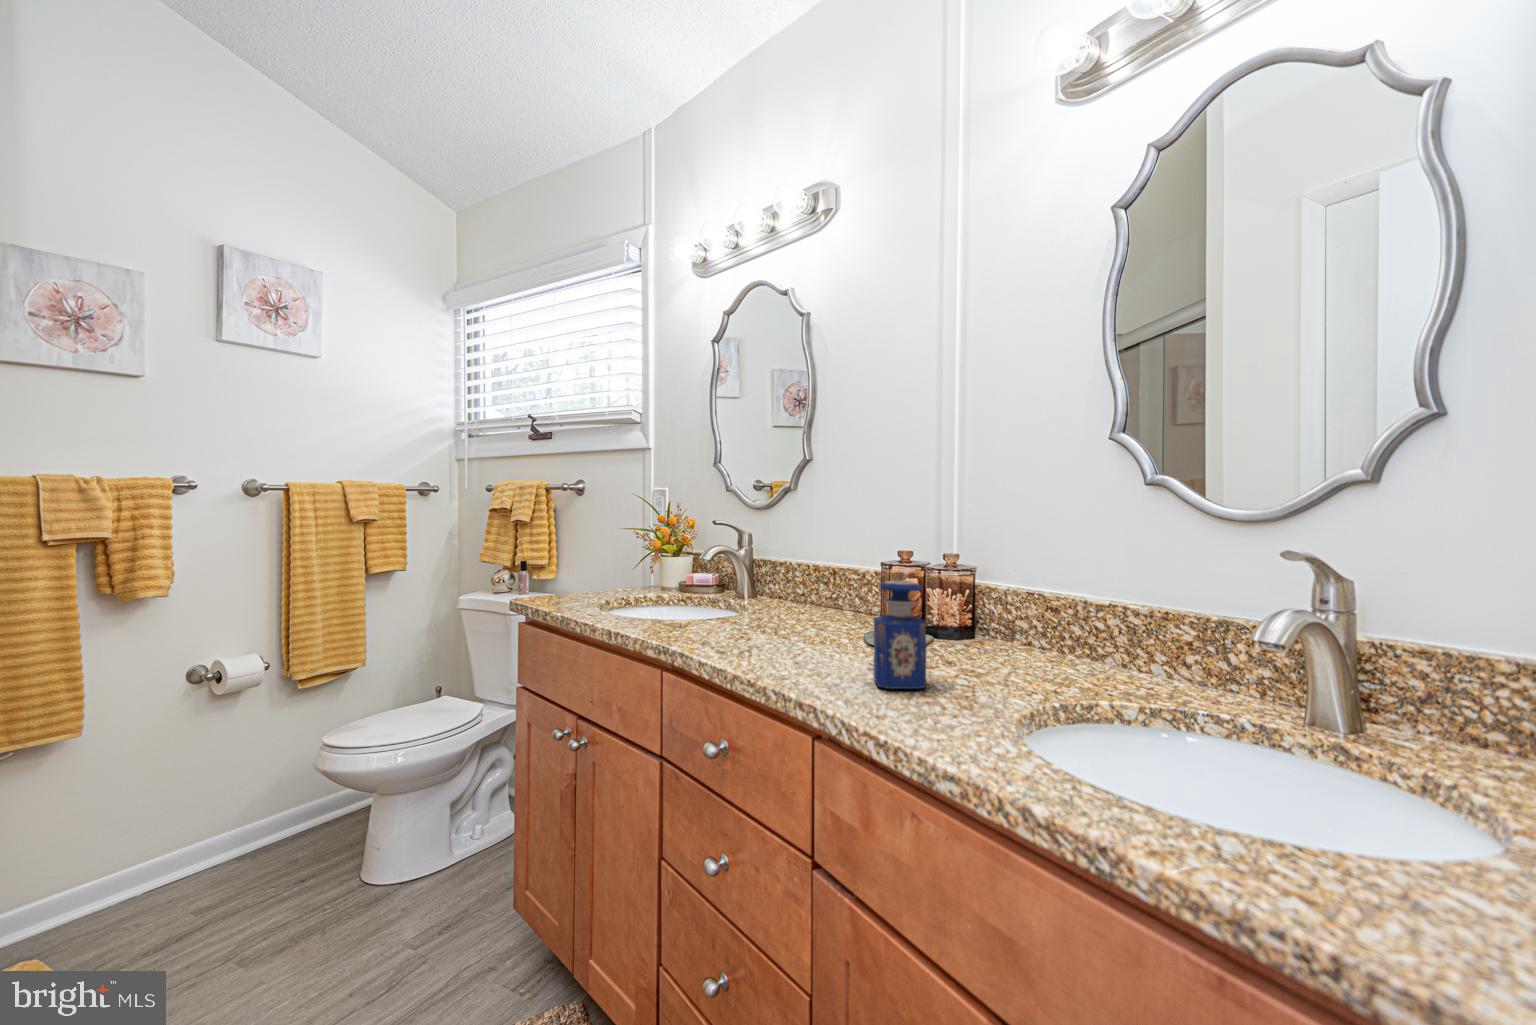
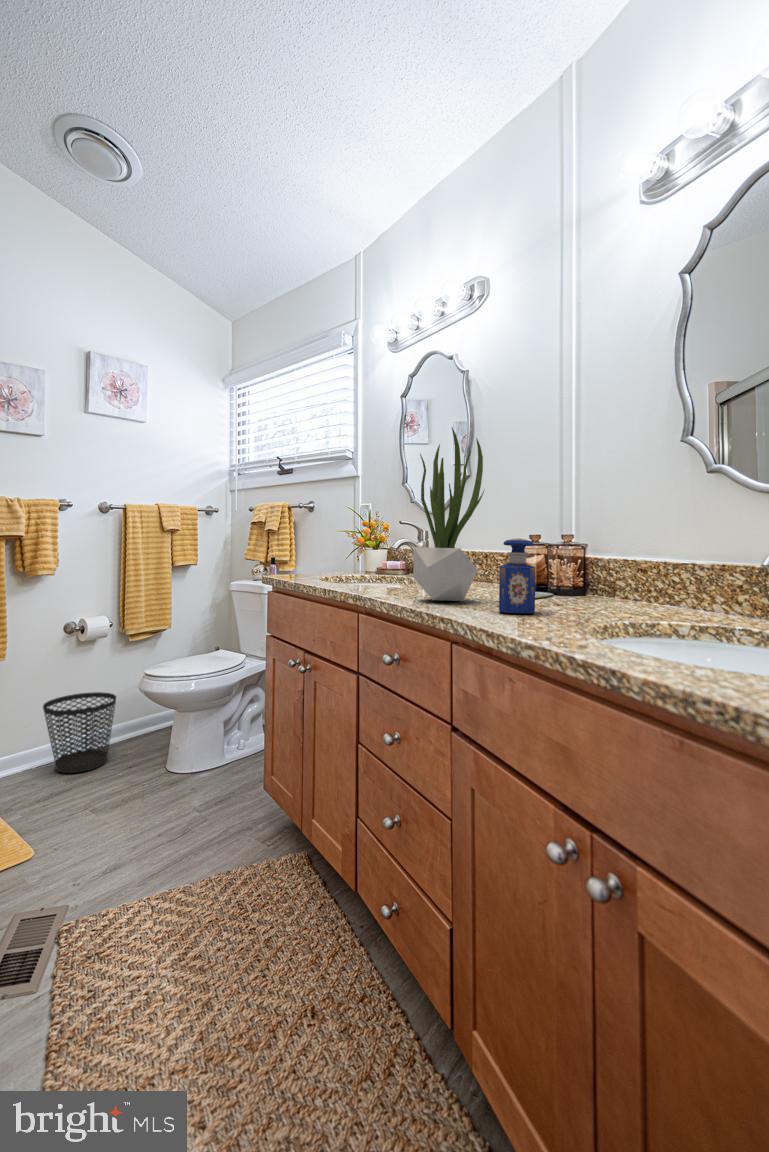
potted plant: none [745,415,846,658] -> present [413,428,484,601]
wastebasket: none [141,773,270,912] -> present [43,692,116,773]

